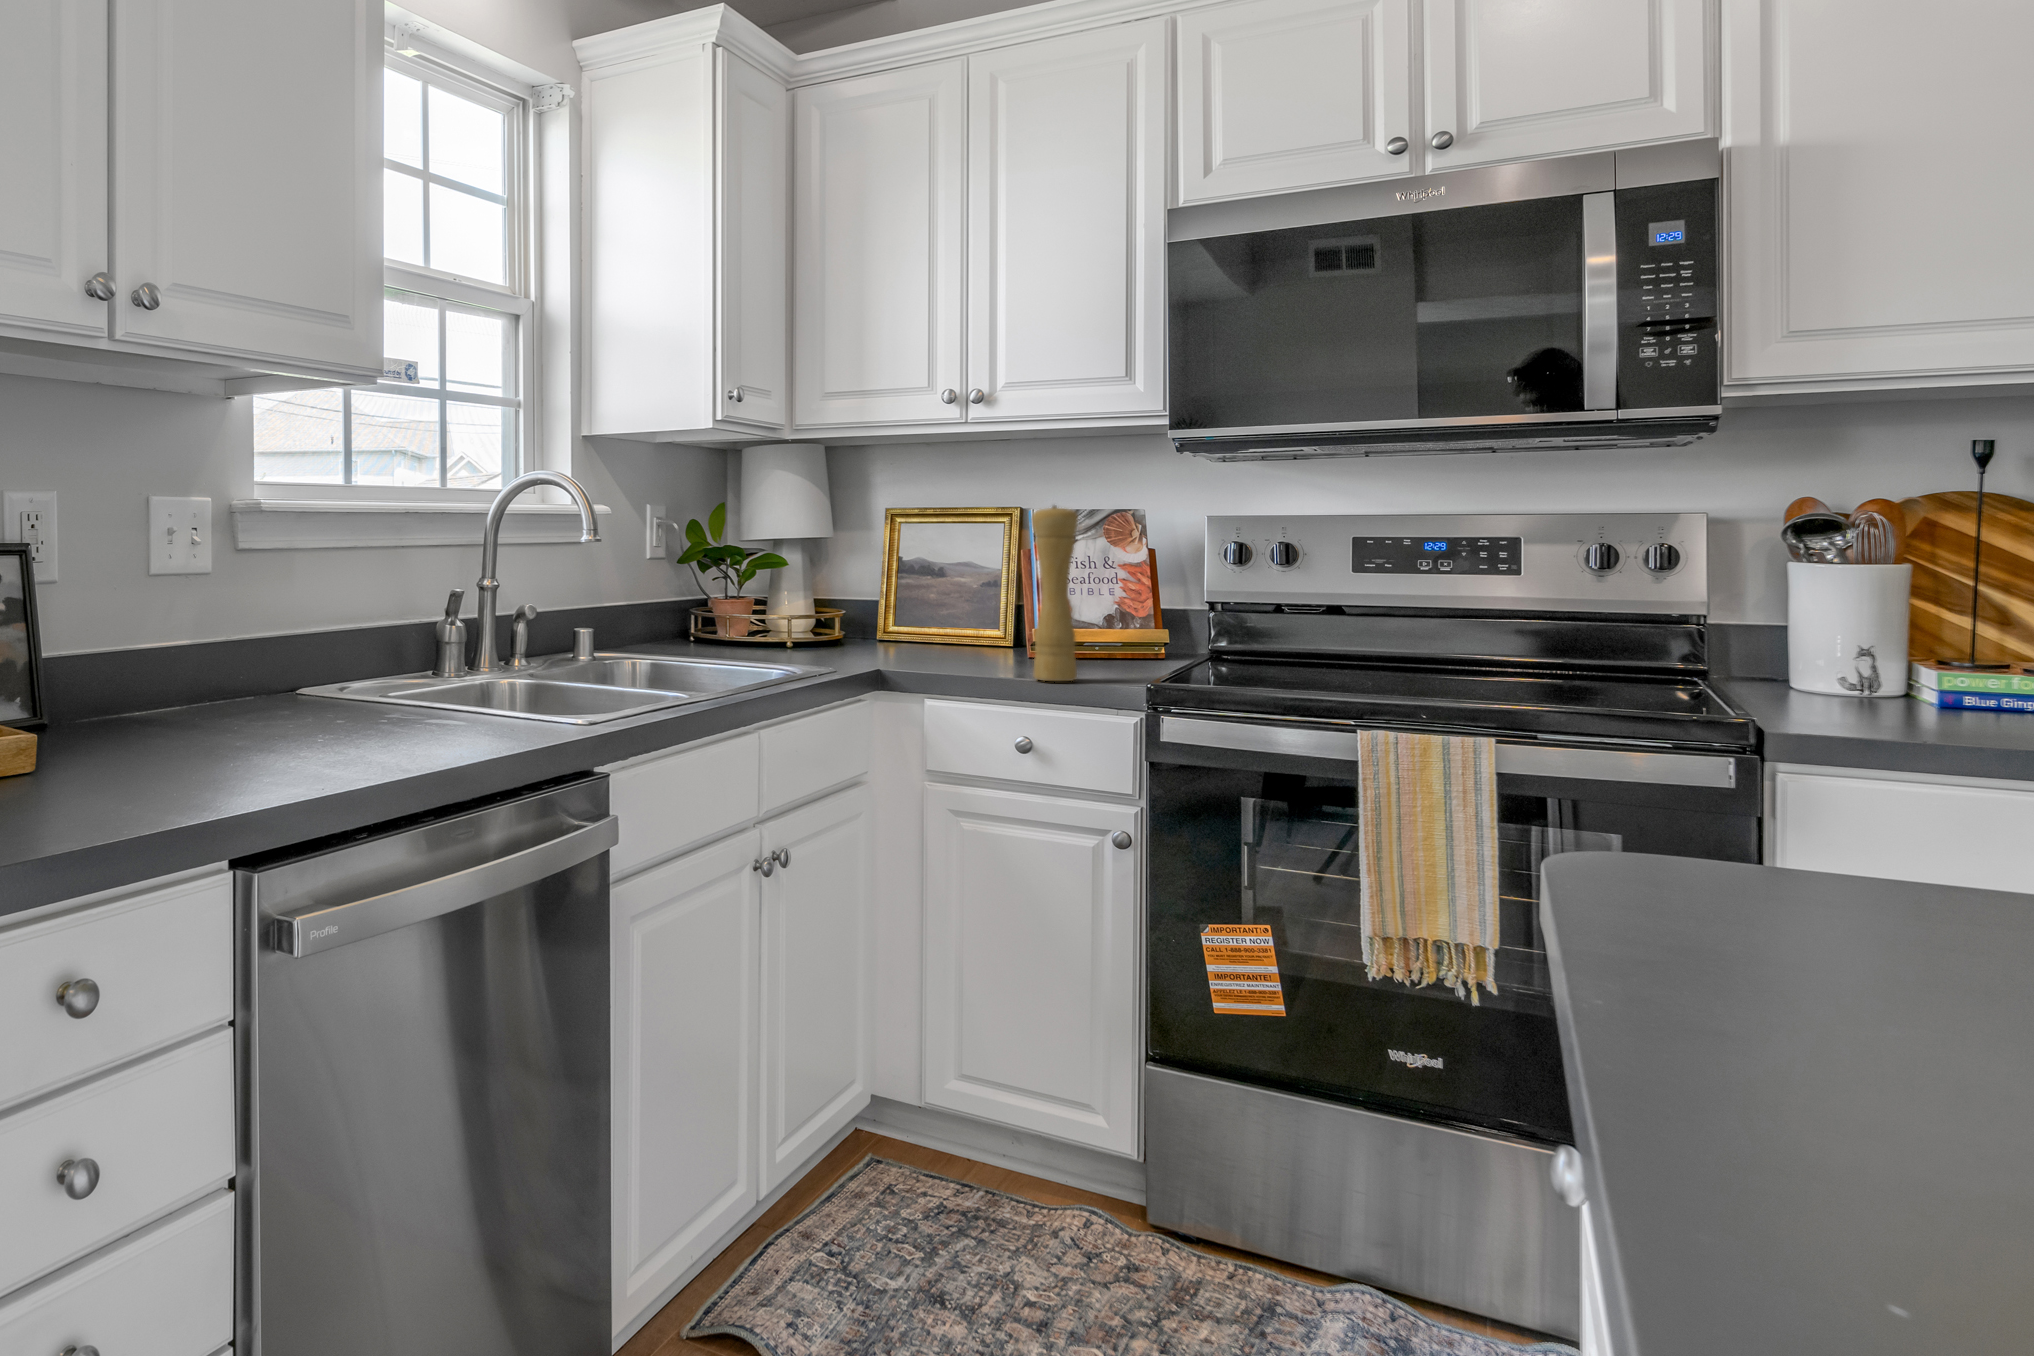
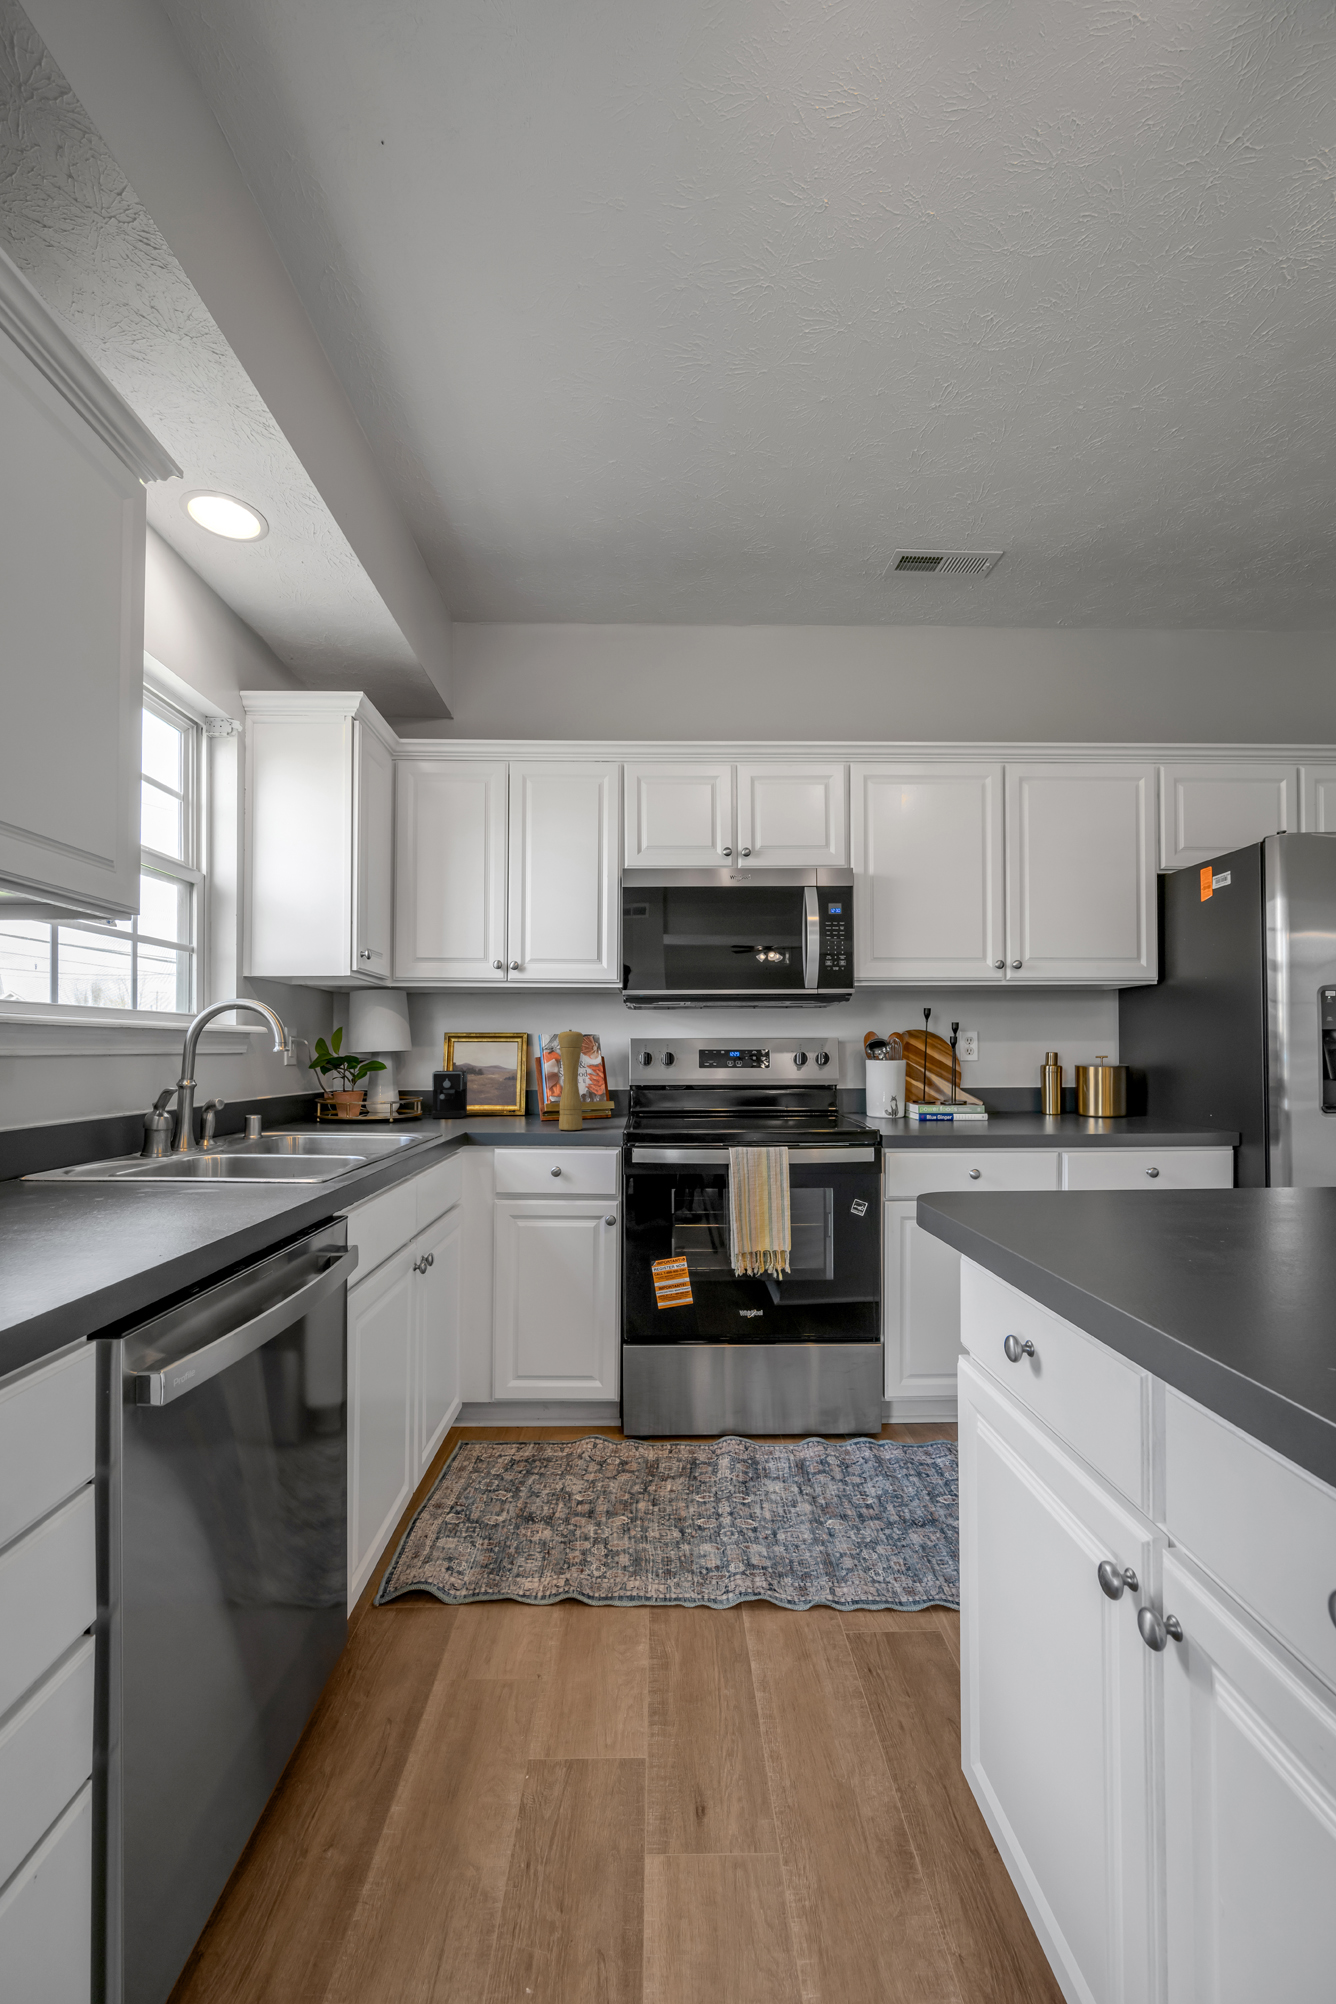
coffee maker: none [845,574,993,650] -> present [432,1071,516,1118]

